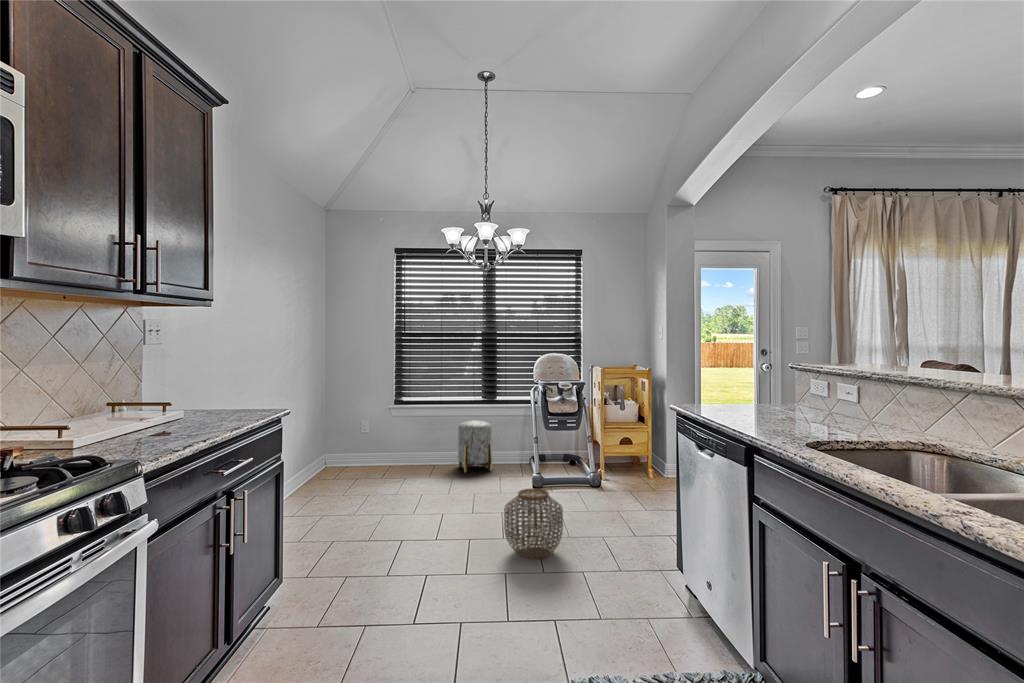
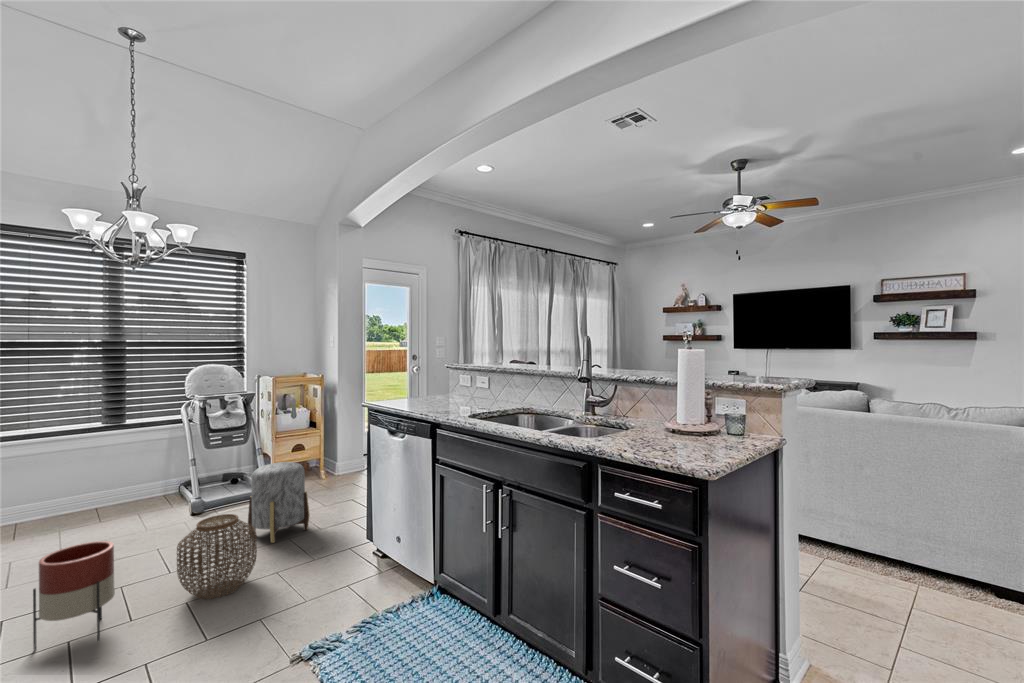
stool: present [458,420,492,473] -> present [248,462,310,543]
planter: none [421,487,465,563] -> present [33,541,115,650]

